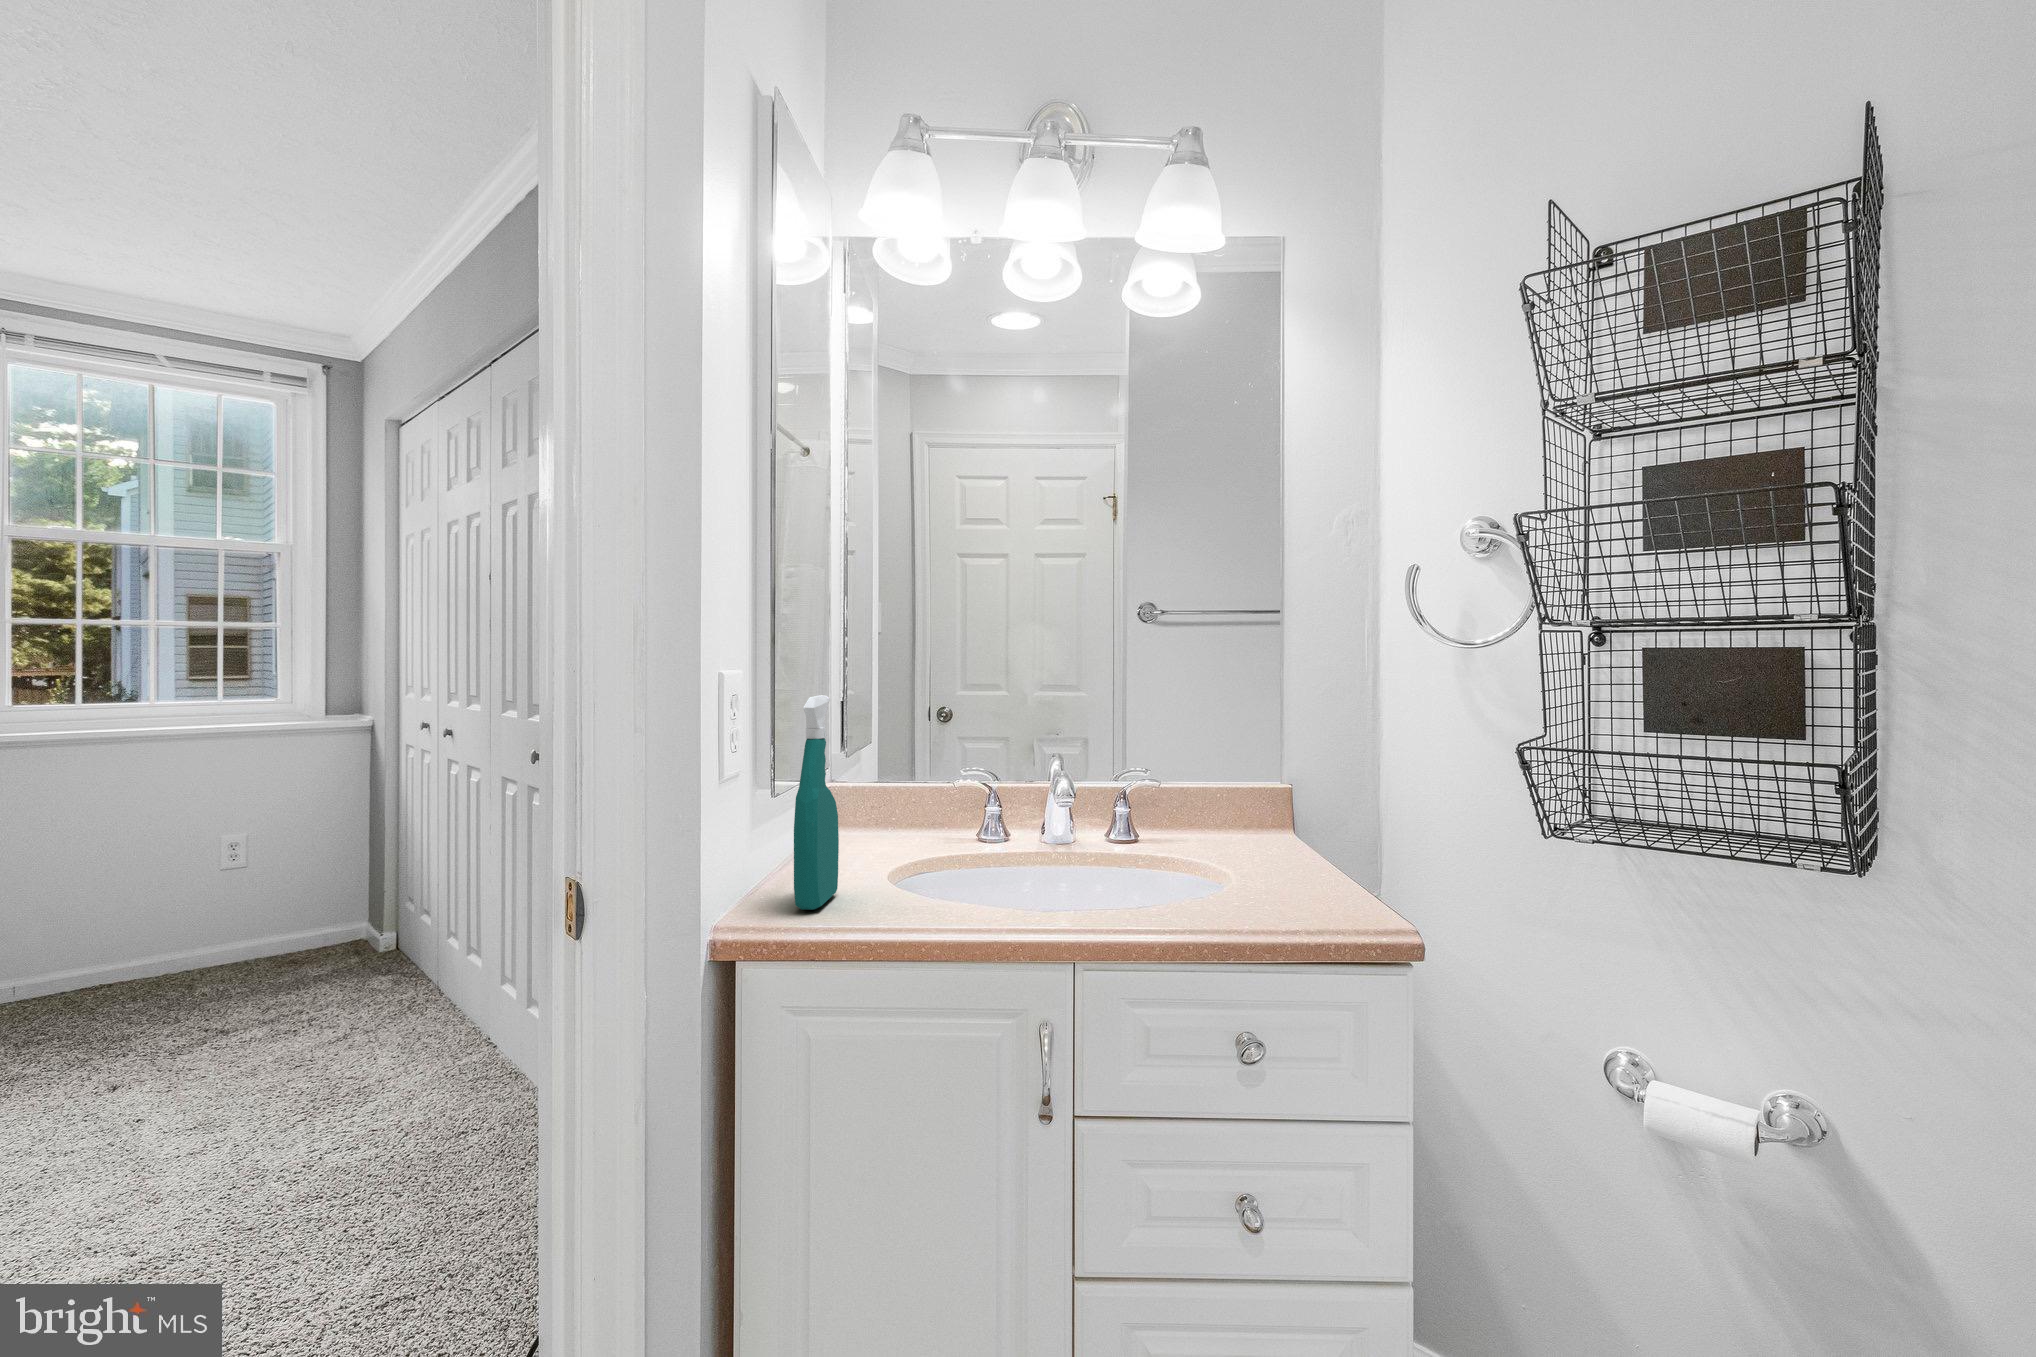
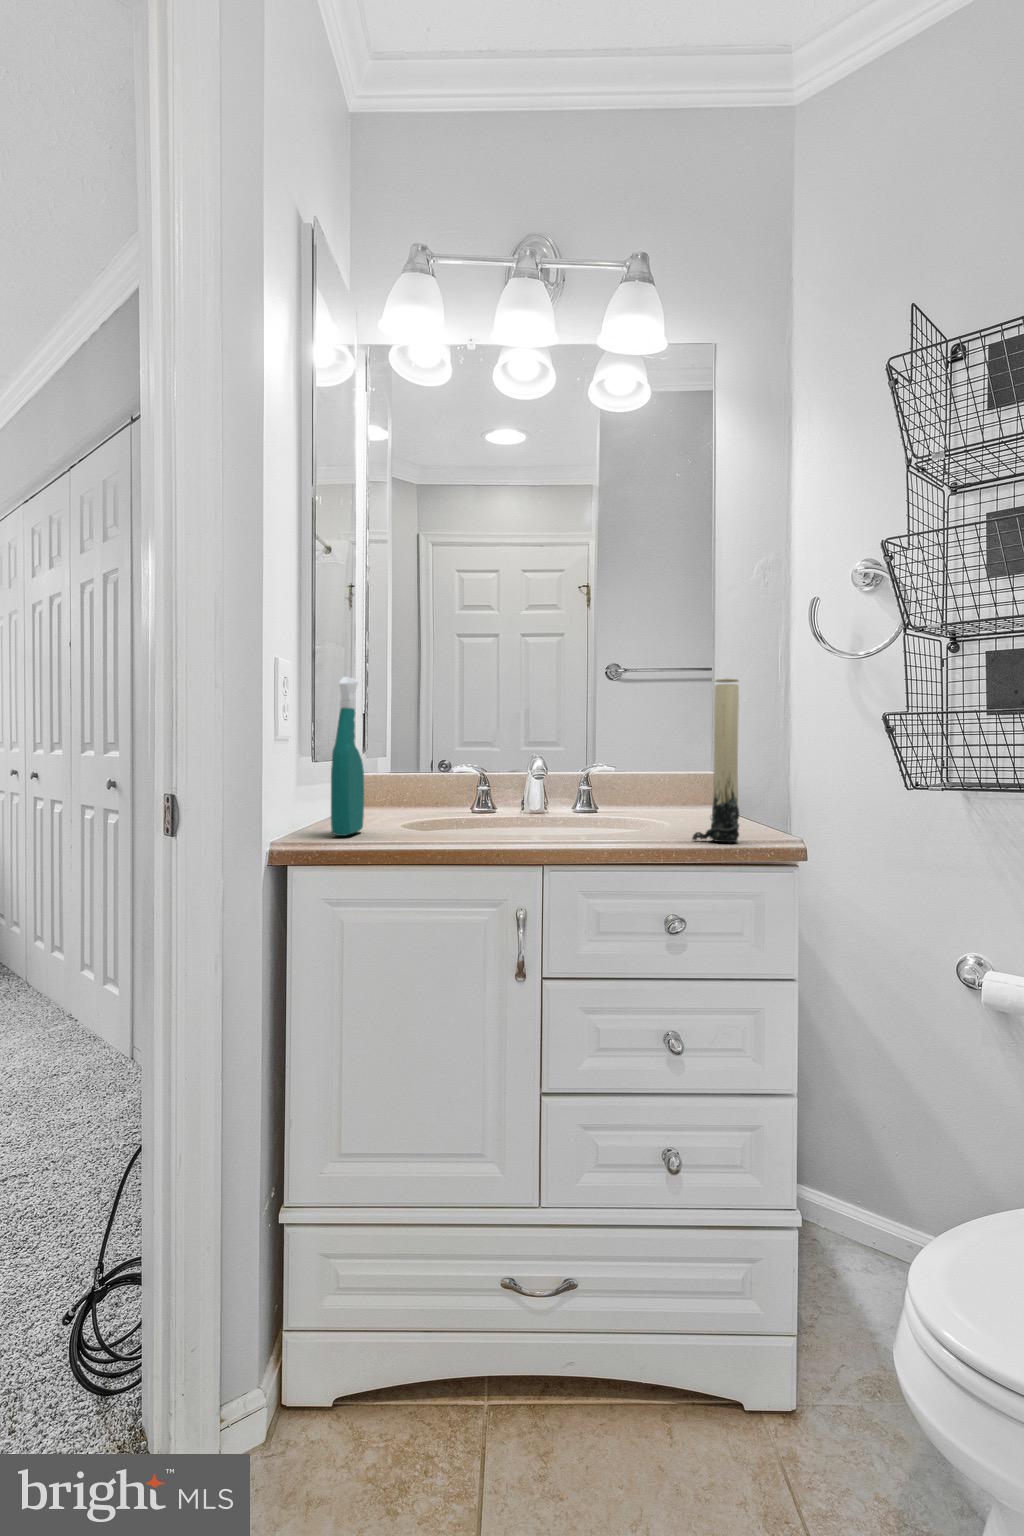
candle: none [1272,696,1336,914] -> present [692,678,739,842]

